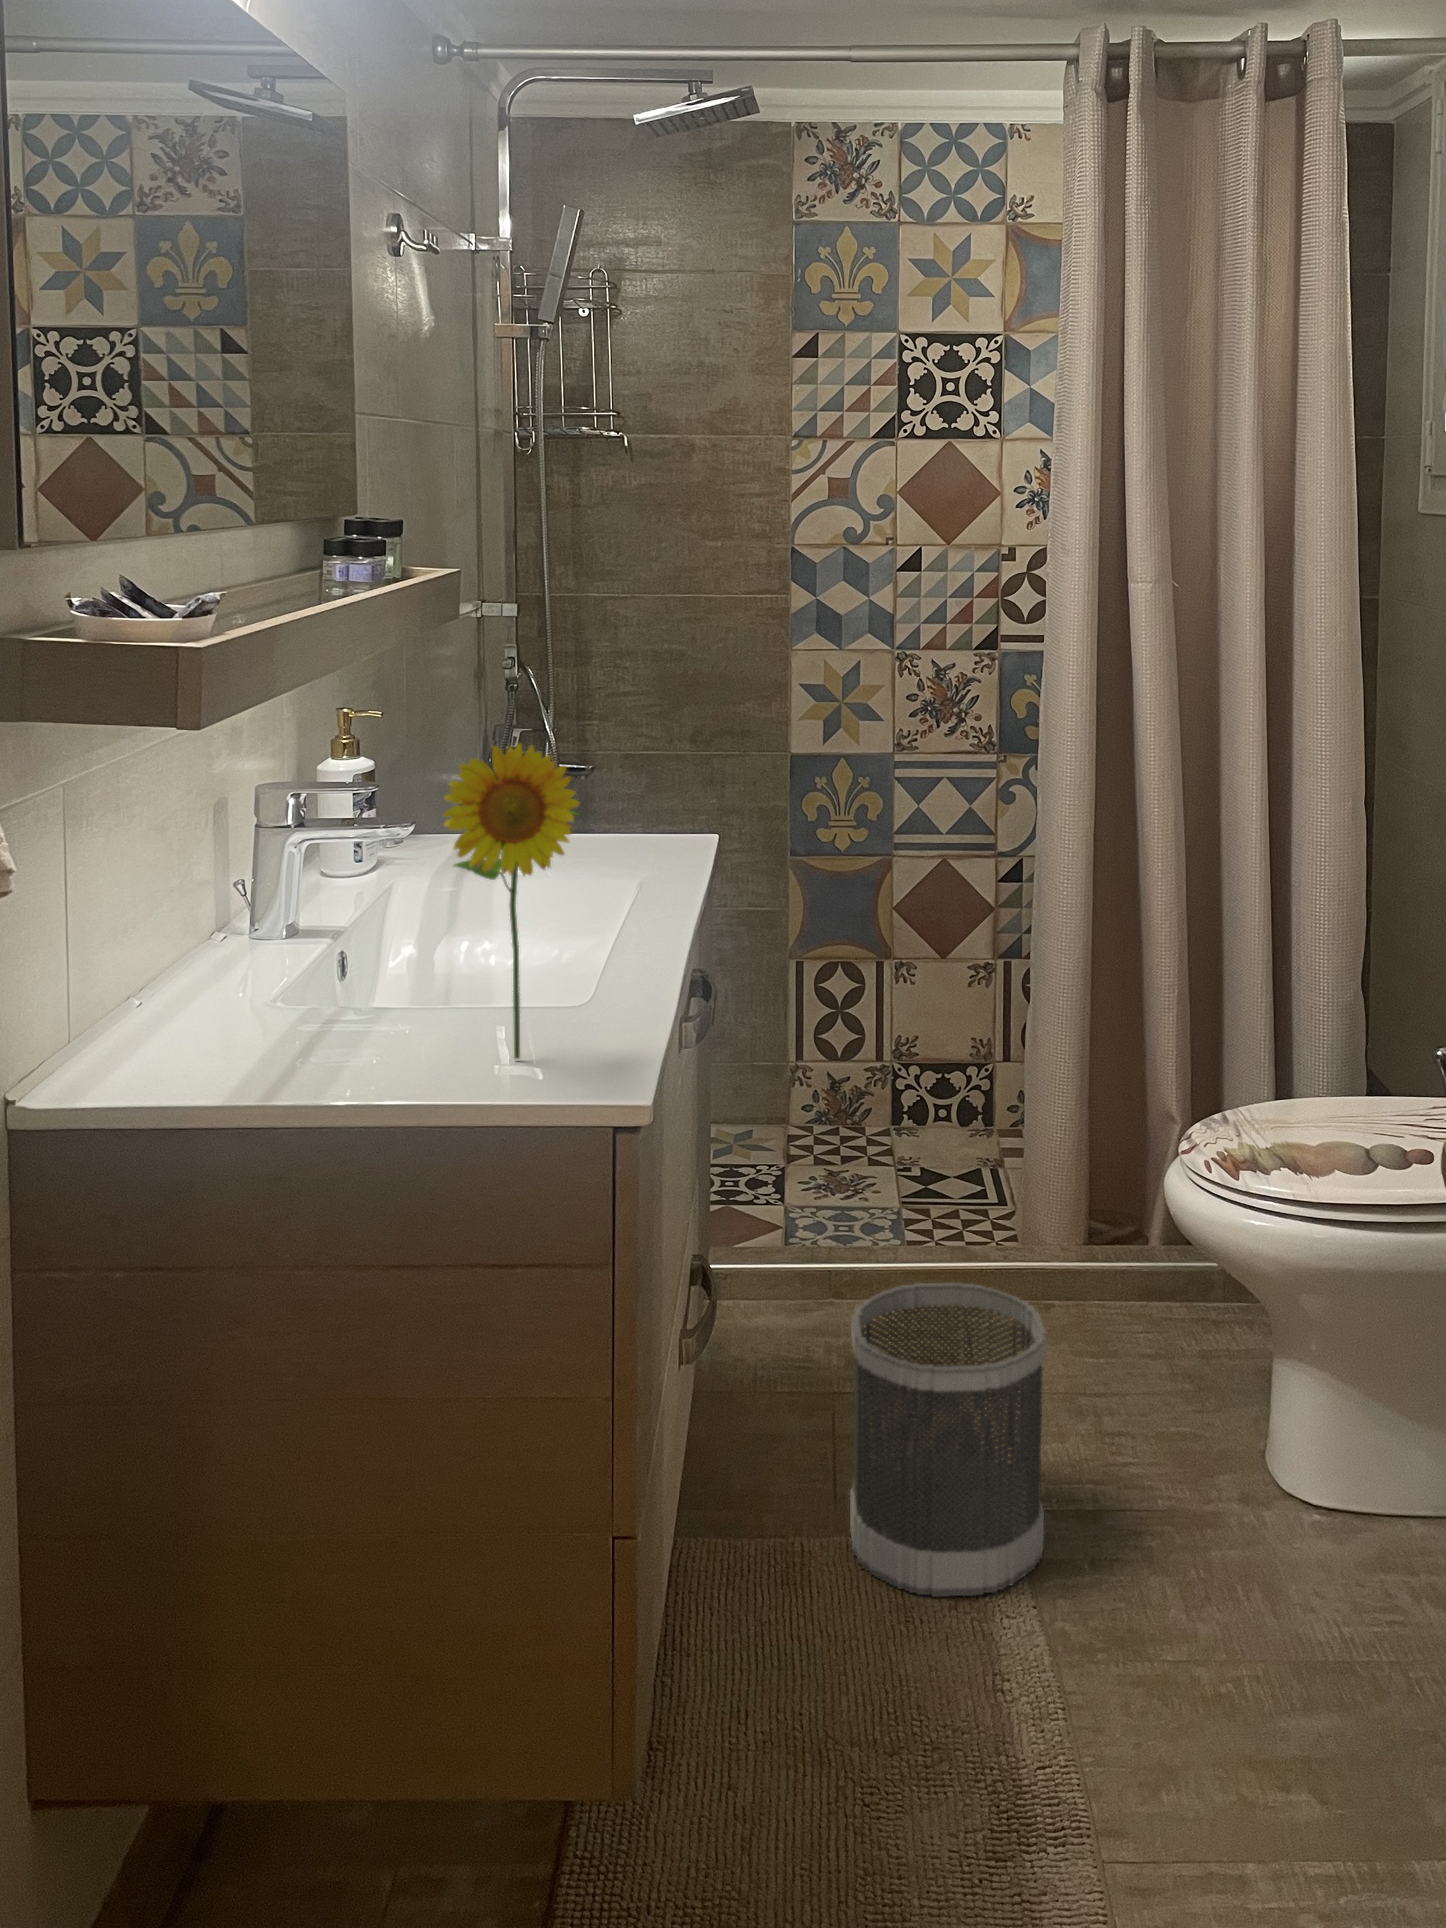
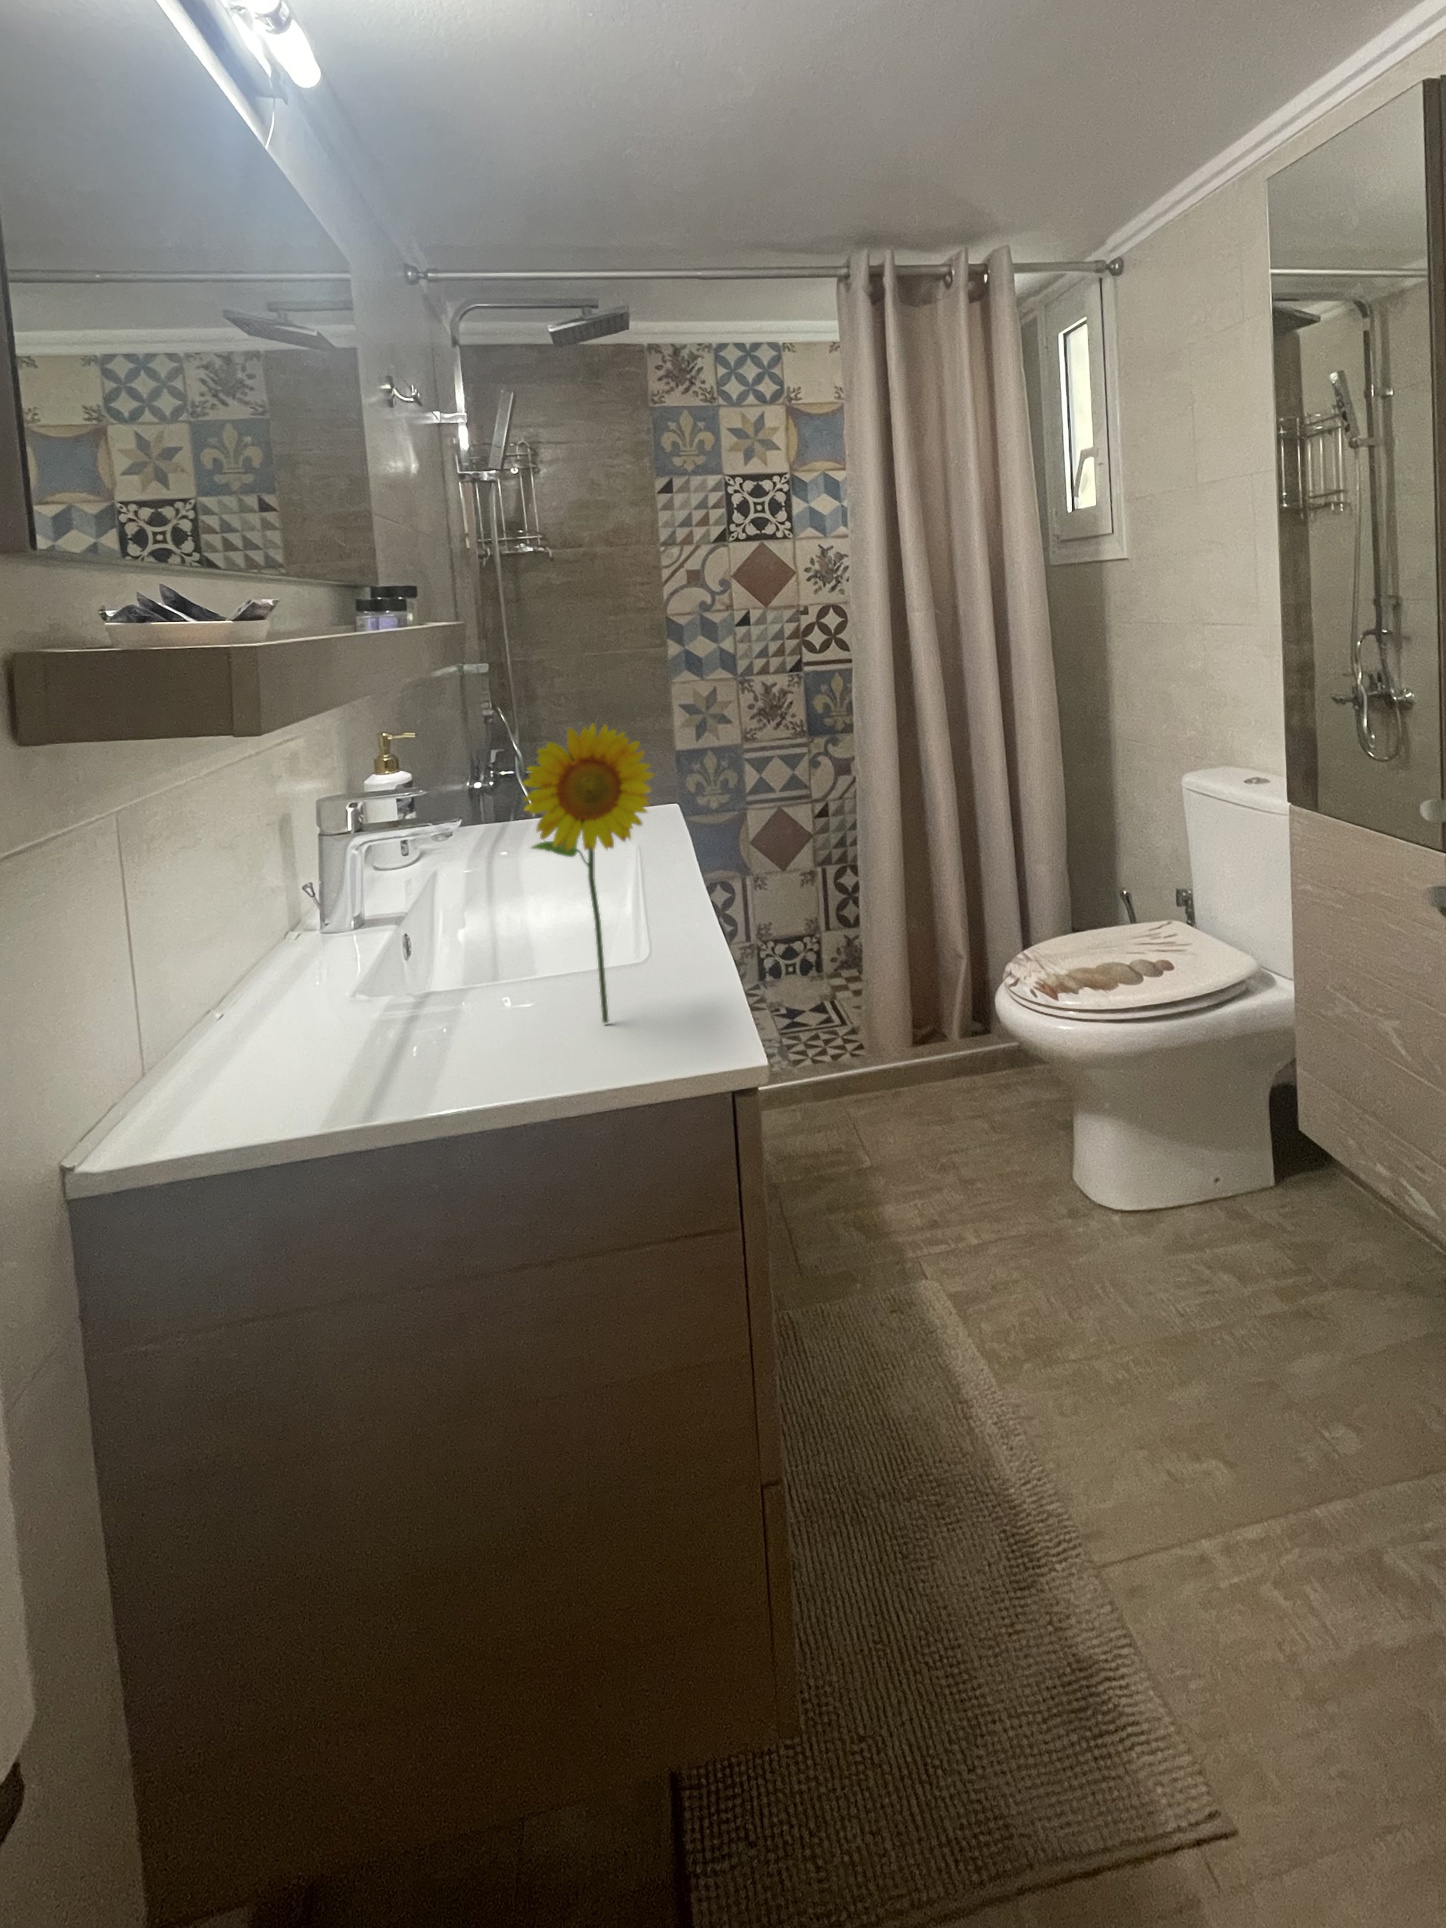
wastebasket: present [850,1282,1047,1597] -> none [817,1105,973,1360]

